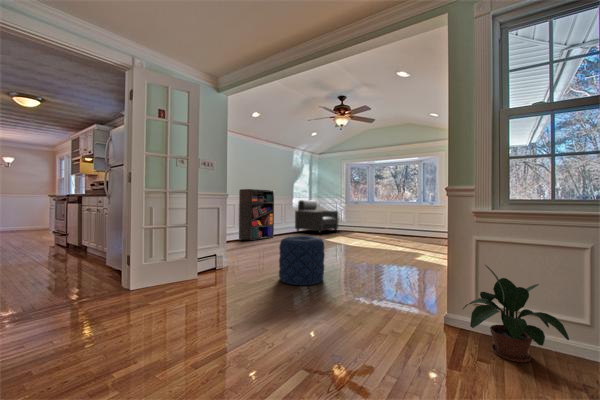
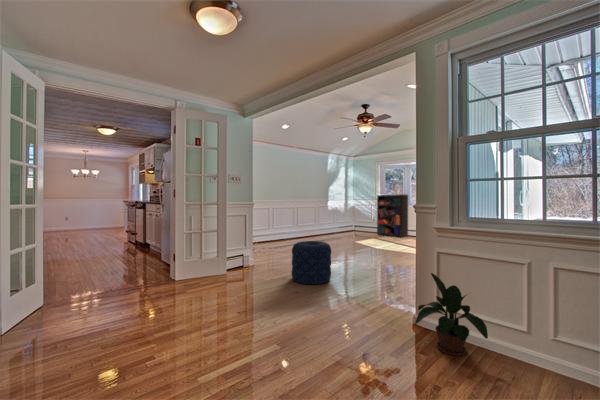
bookshelf: present [239,189,274,240] -> present [377,194,408,237]
armchair: present [295,200,338,233] -> none [330,203,374,236]

